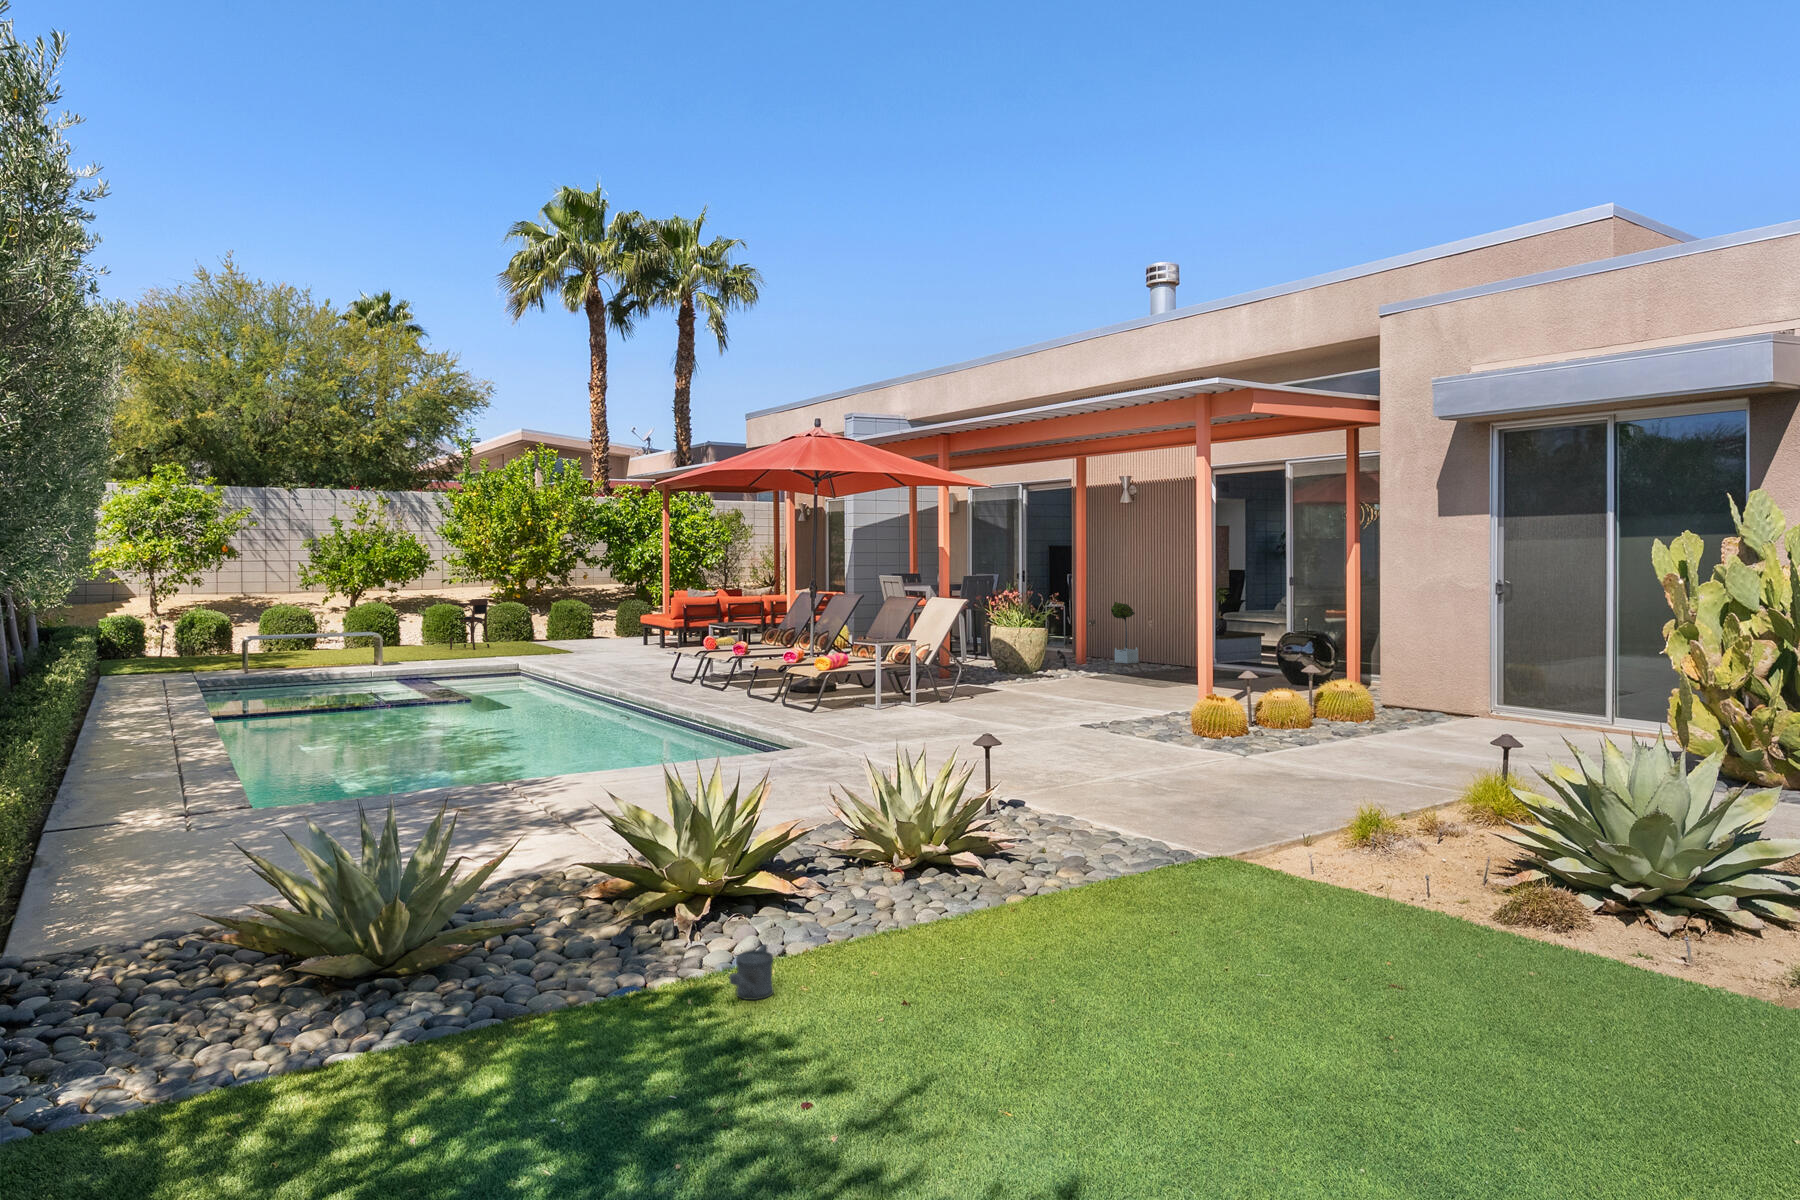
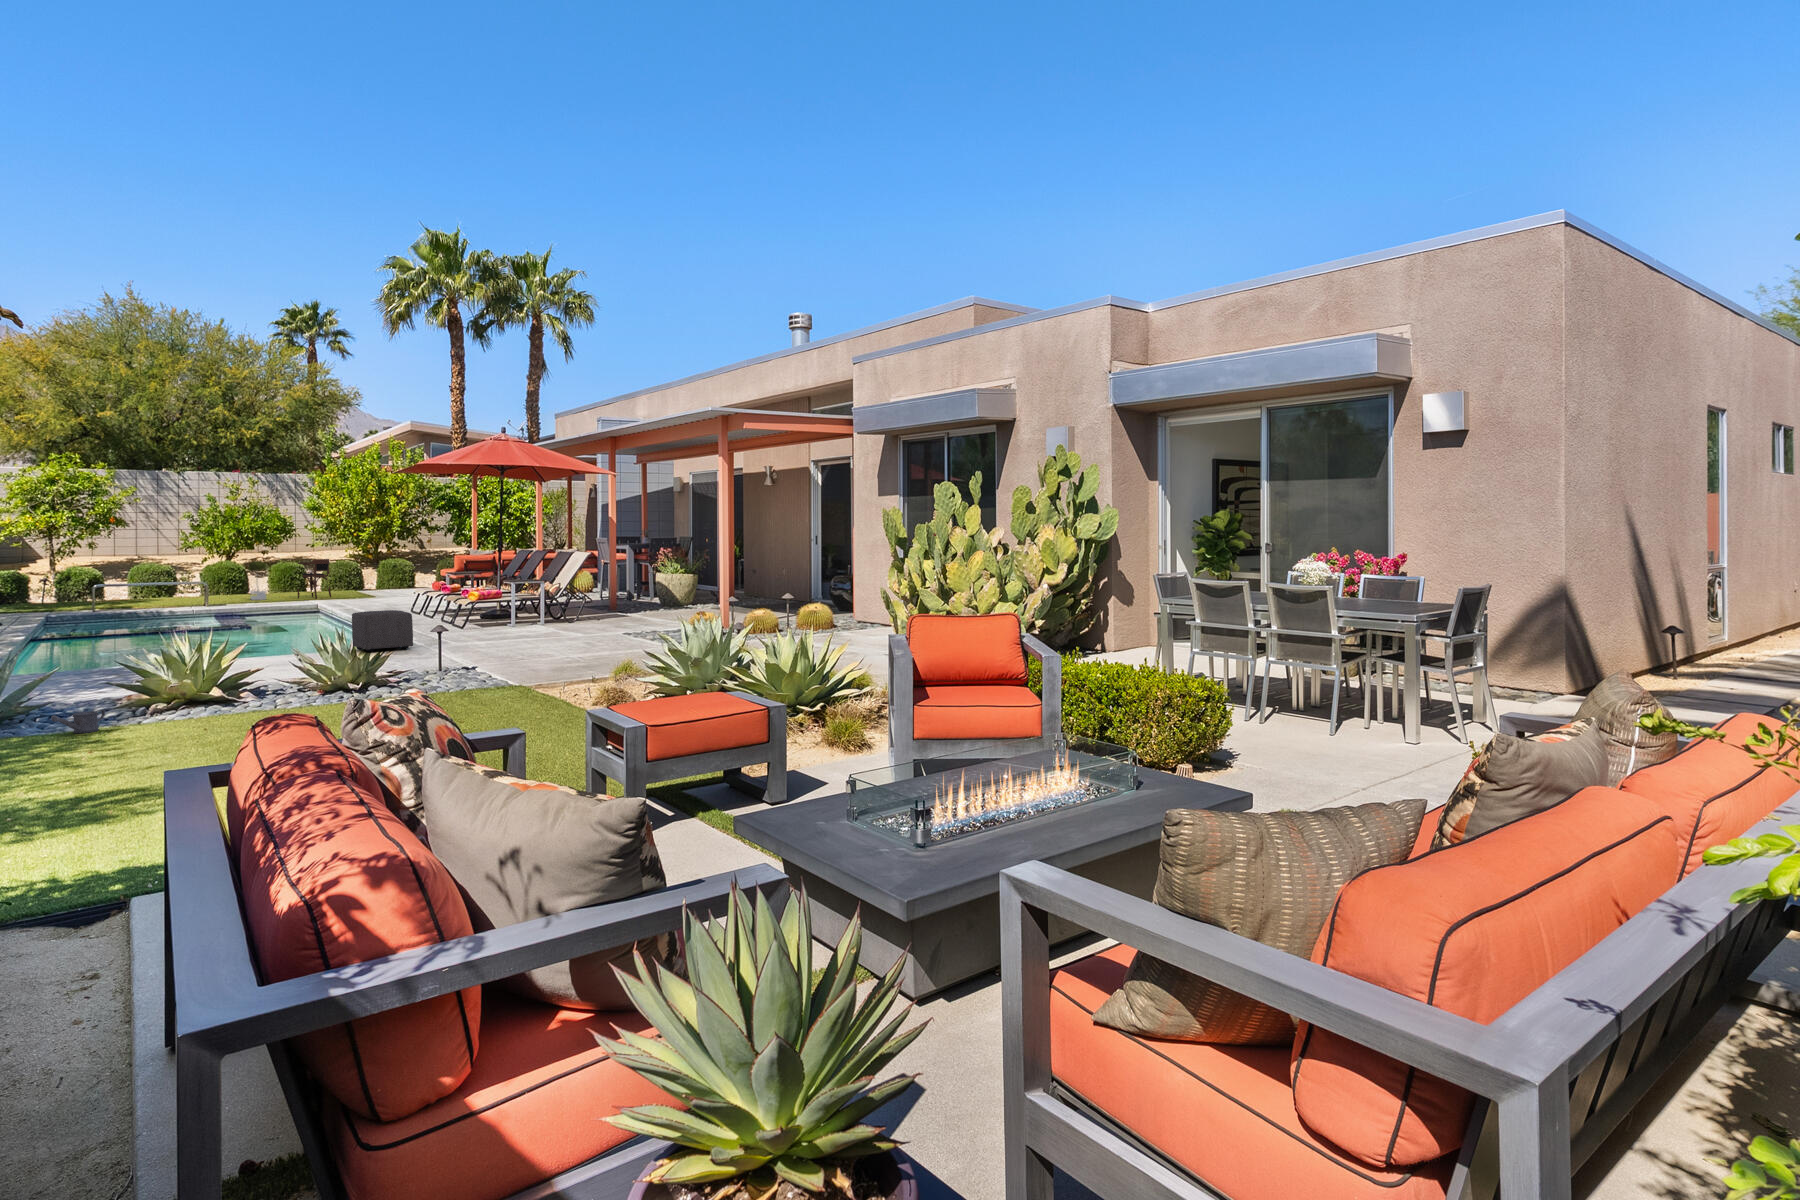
potted tree: present [1111,602,1138,664] -> present [248,561,267,600]
ottoman: none [742,690,831,755] -> present [352,610,413,652]

